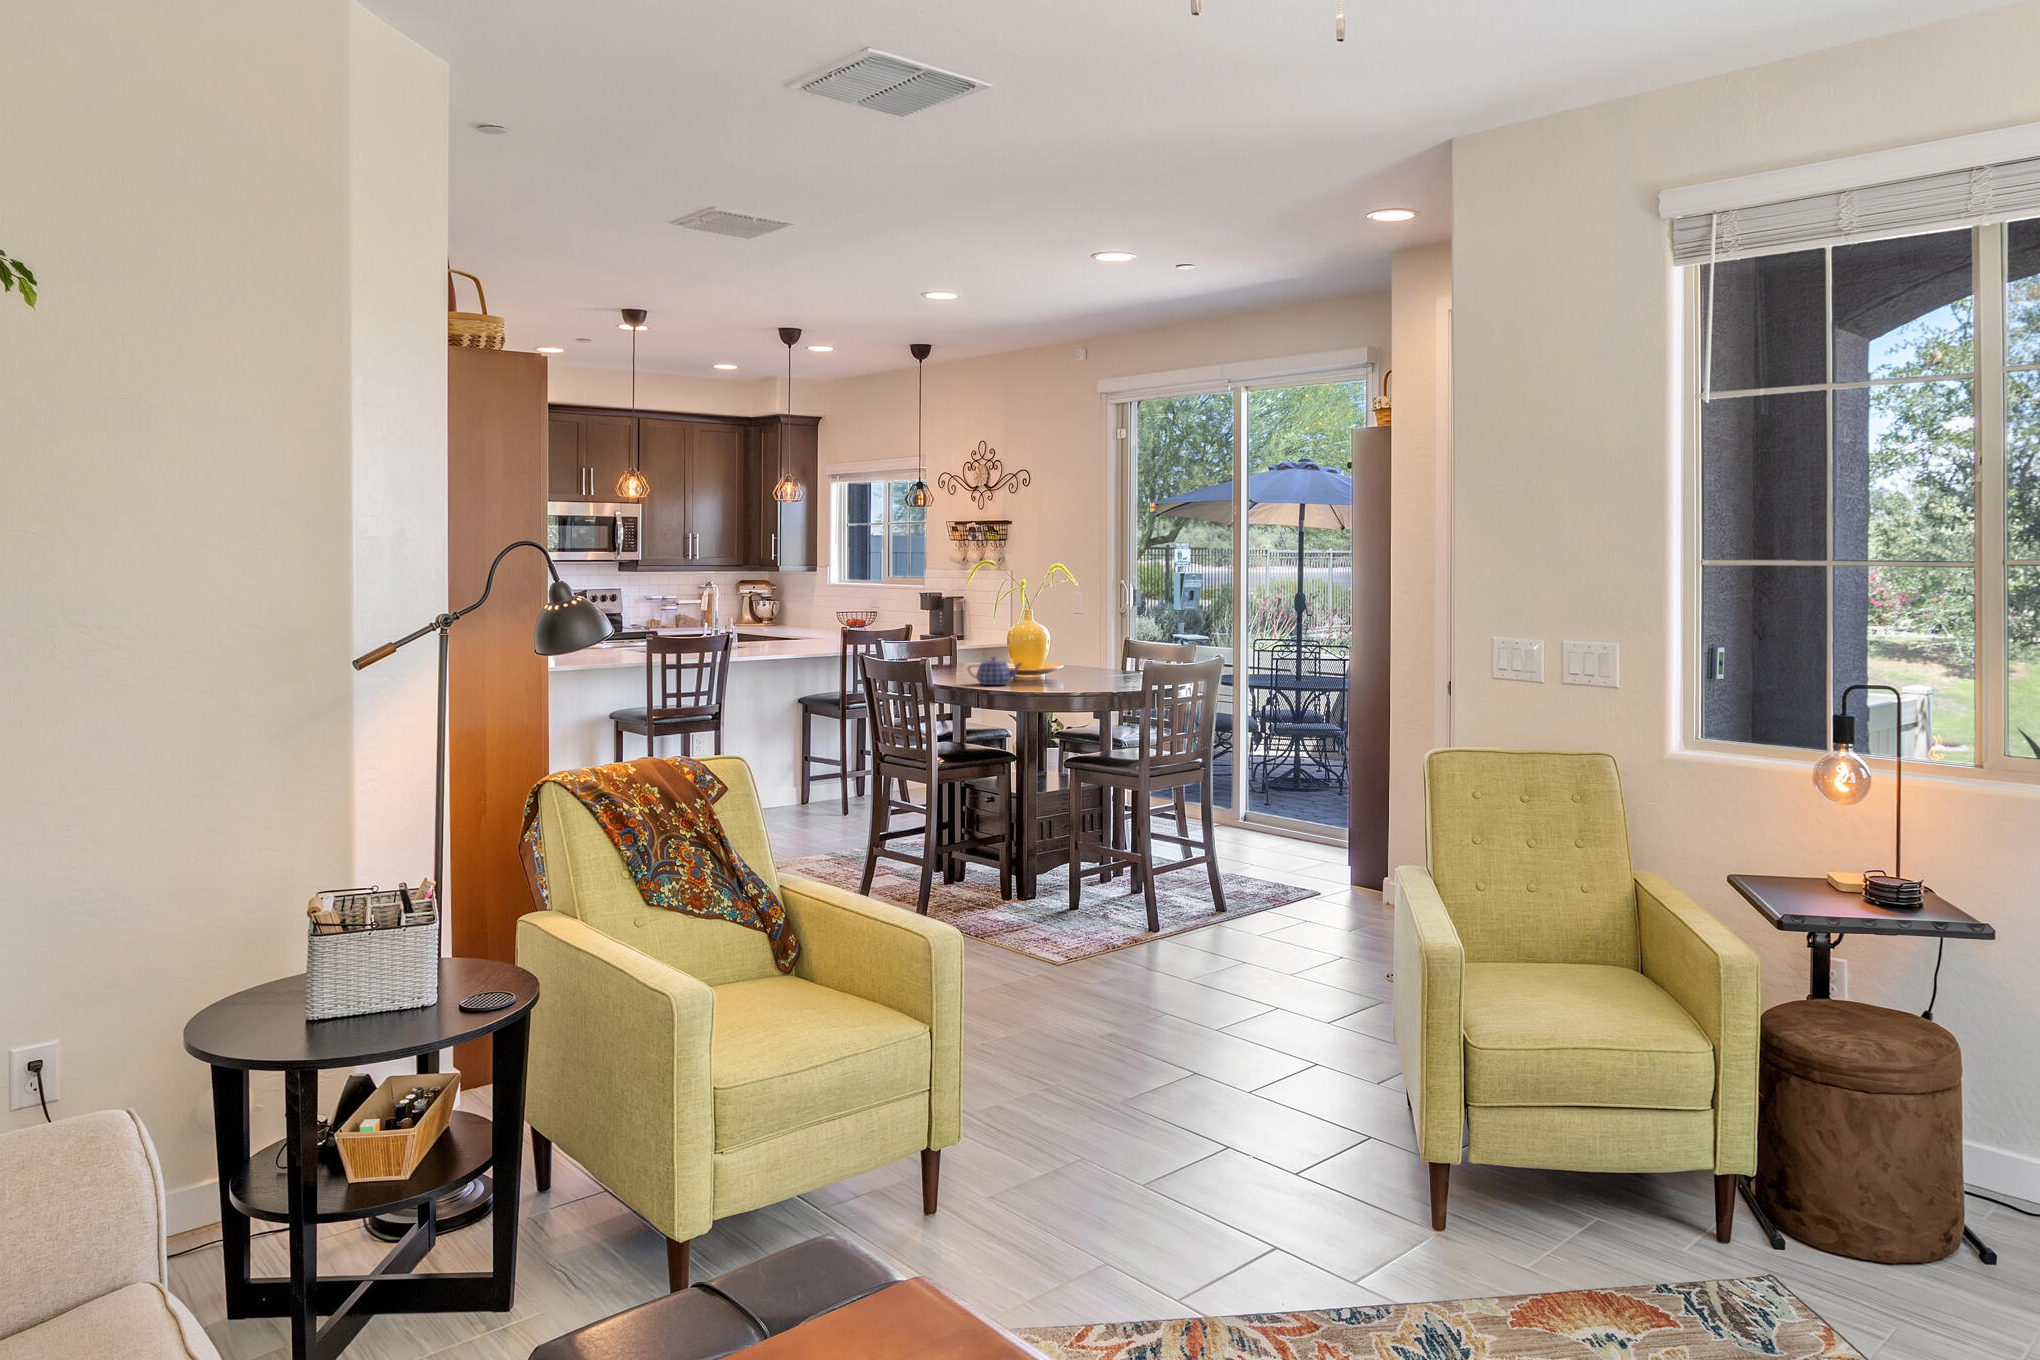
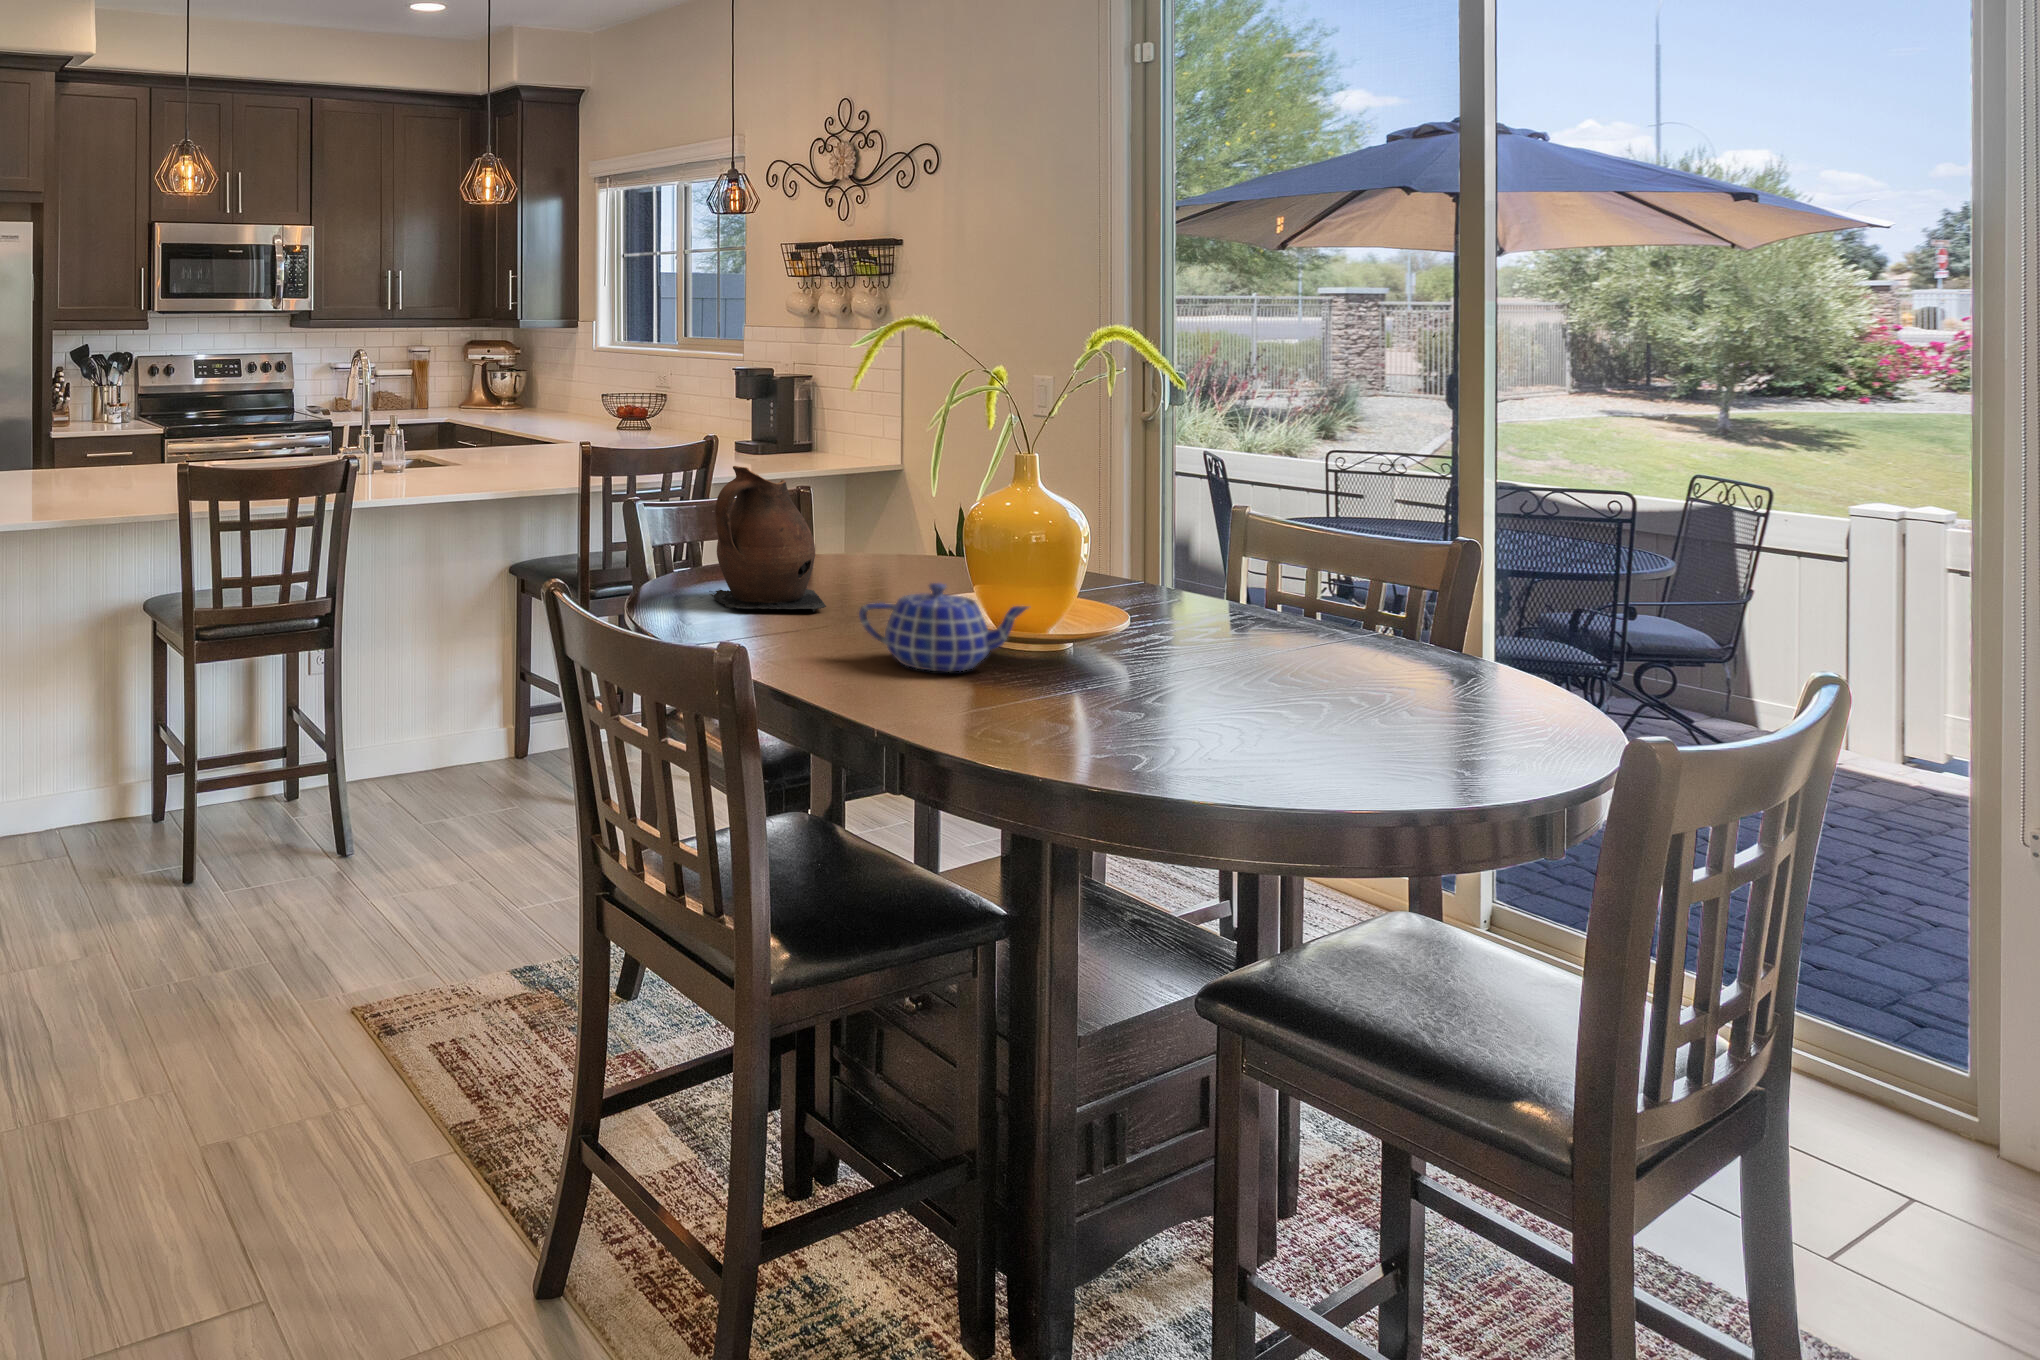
ceramic pitcher: none [913,623,959,677] -> present [709,466,826,612]

